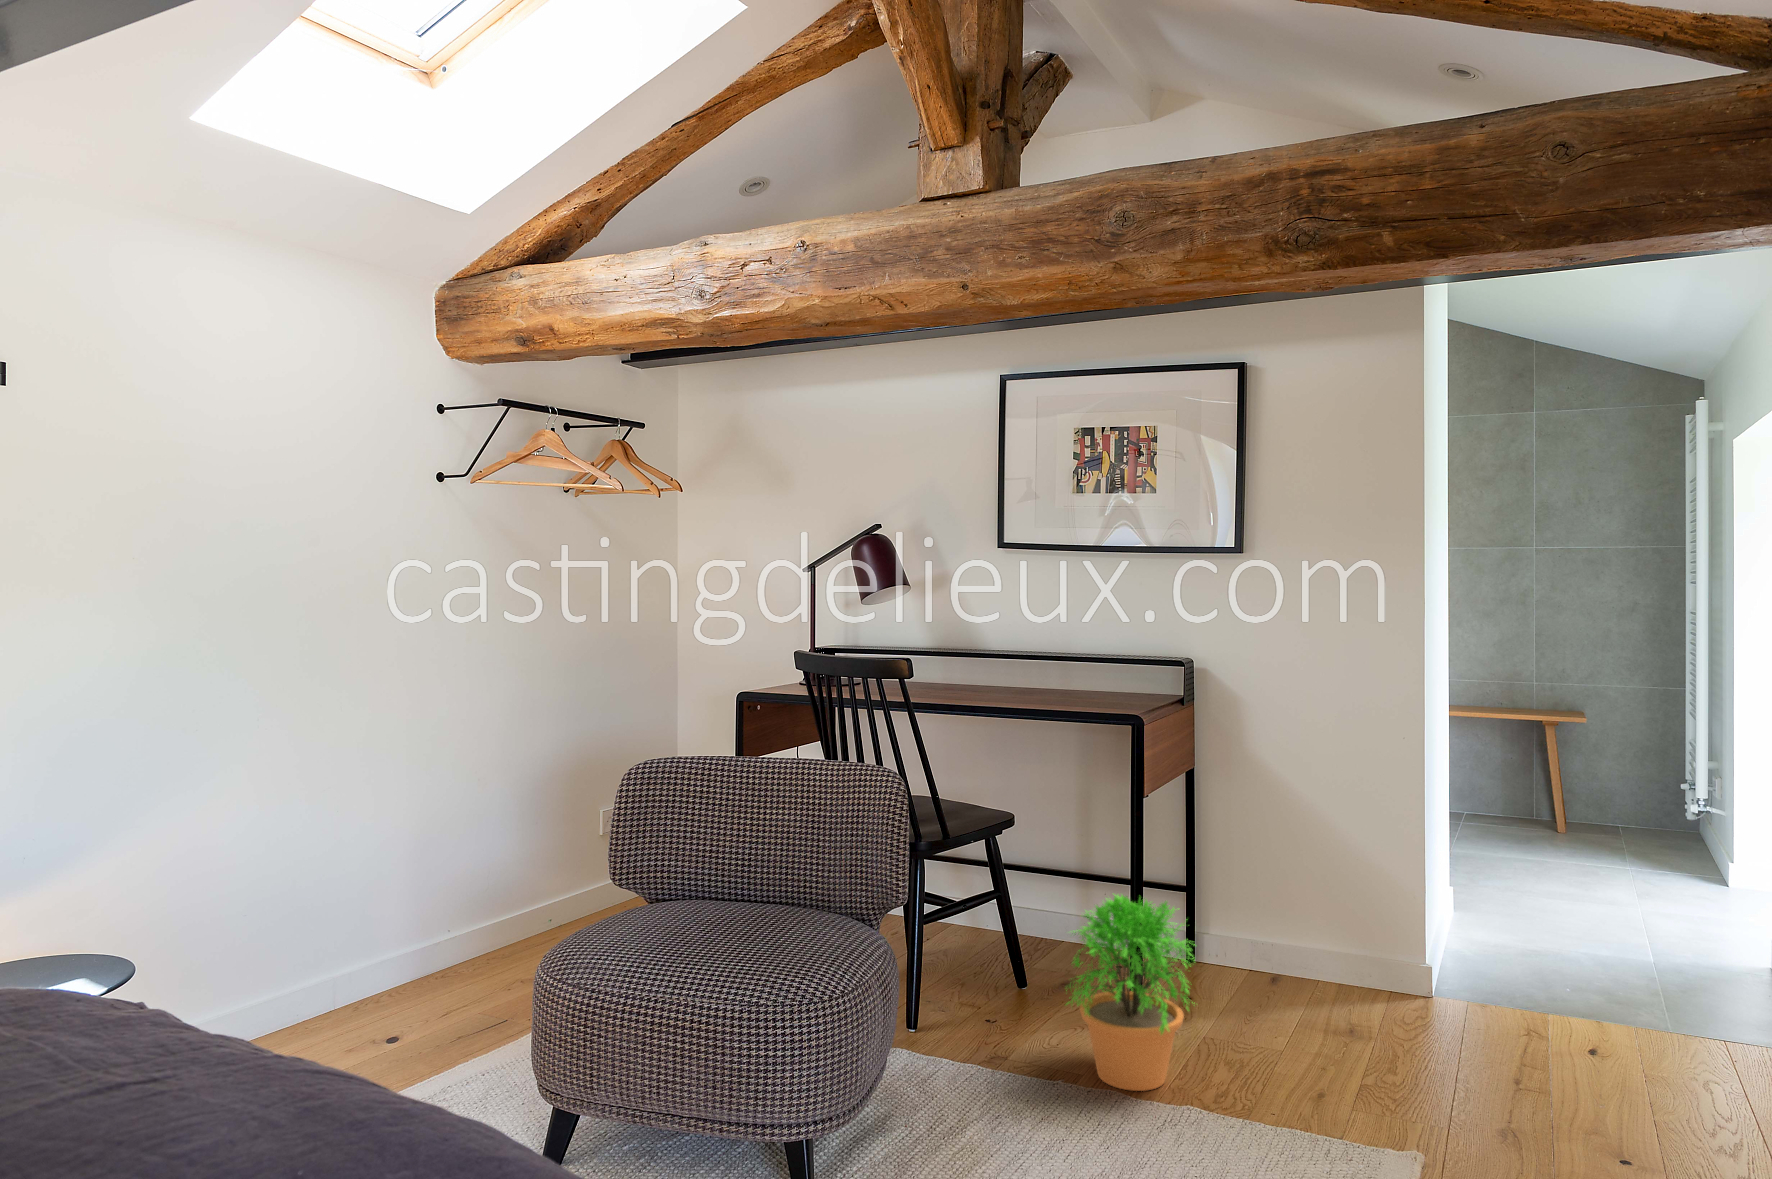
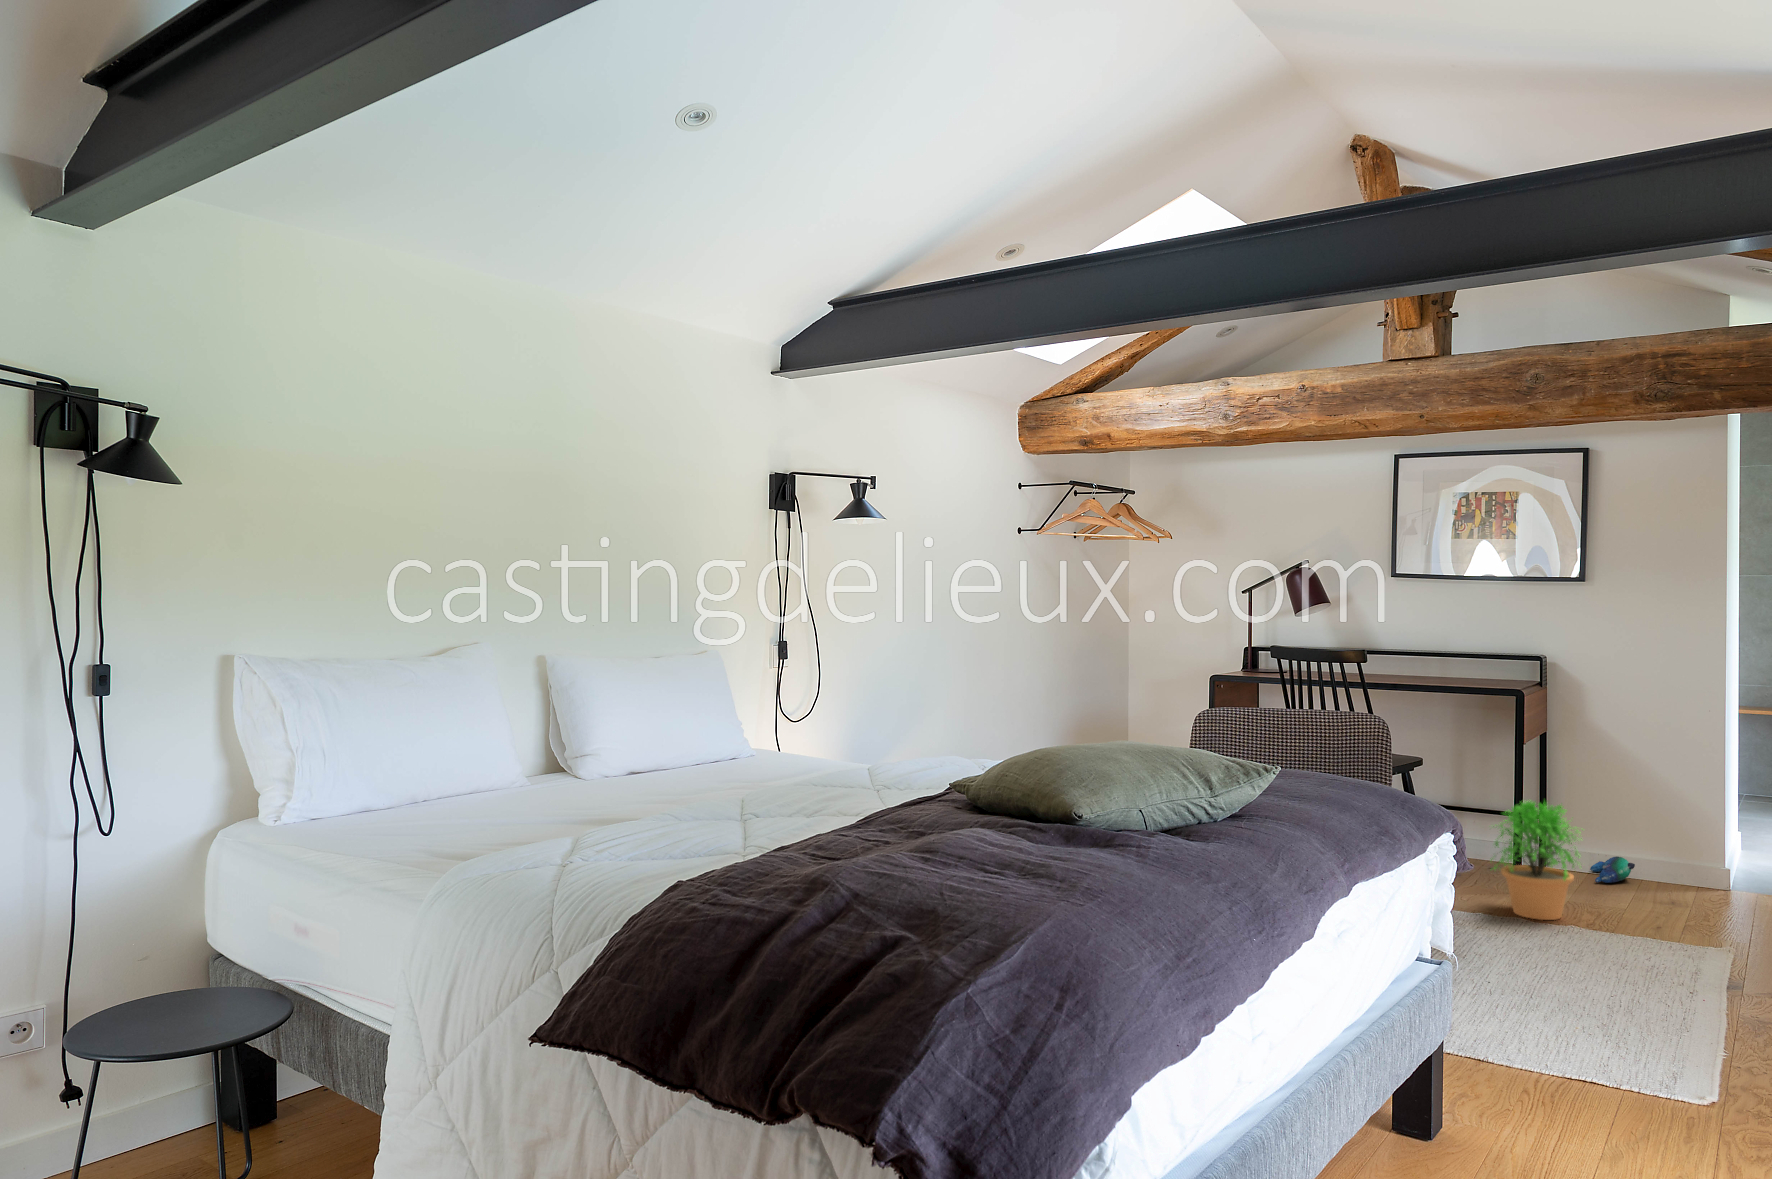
plush toy: none [1242,944,1297,989] -> present [1590,856,1635,883]

